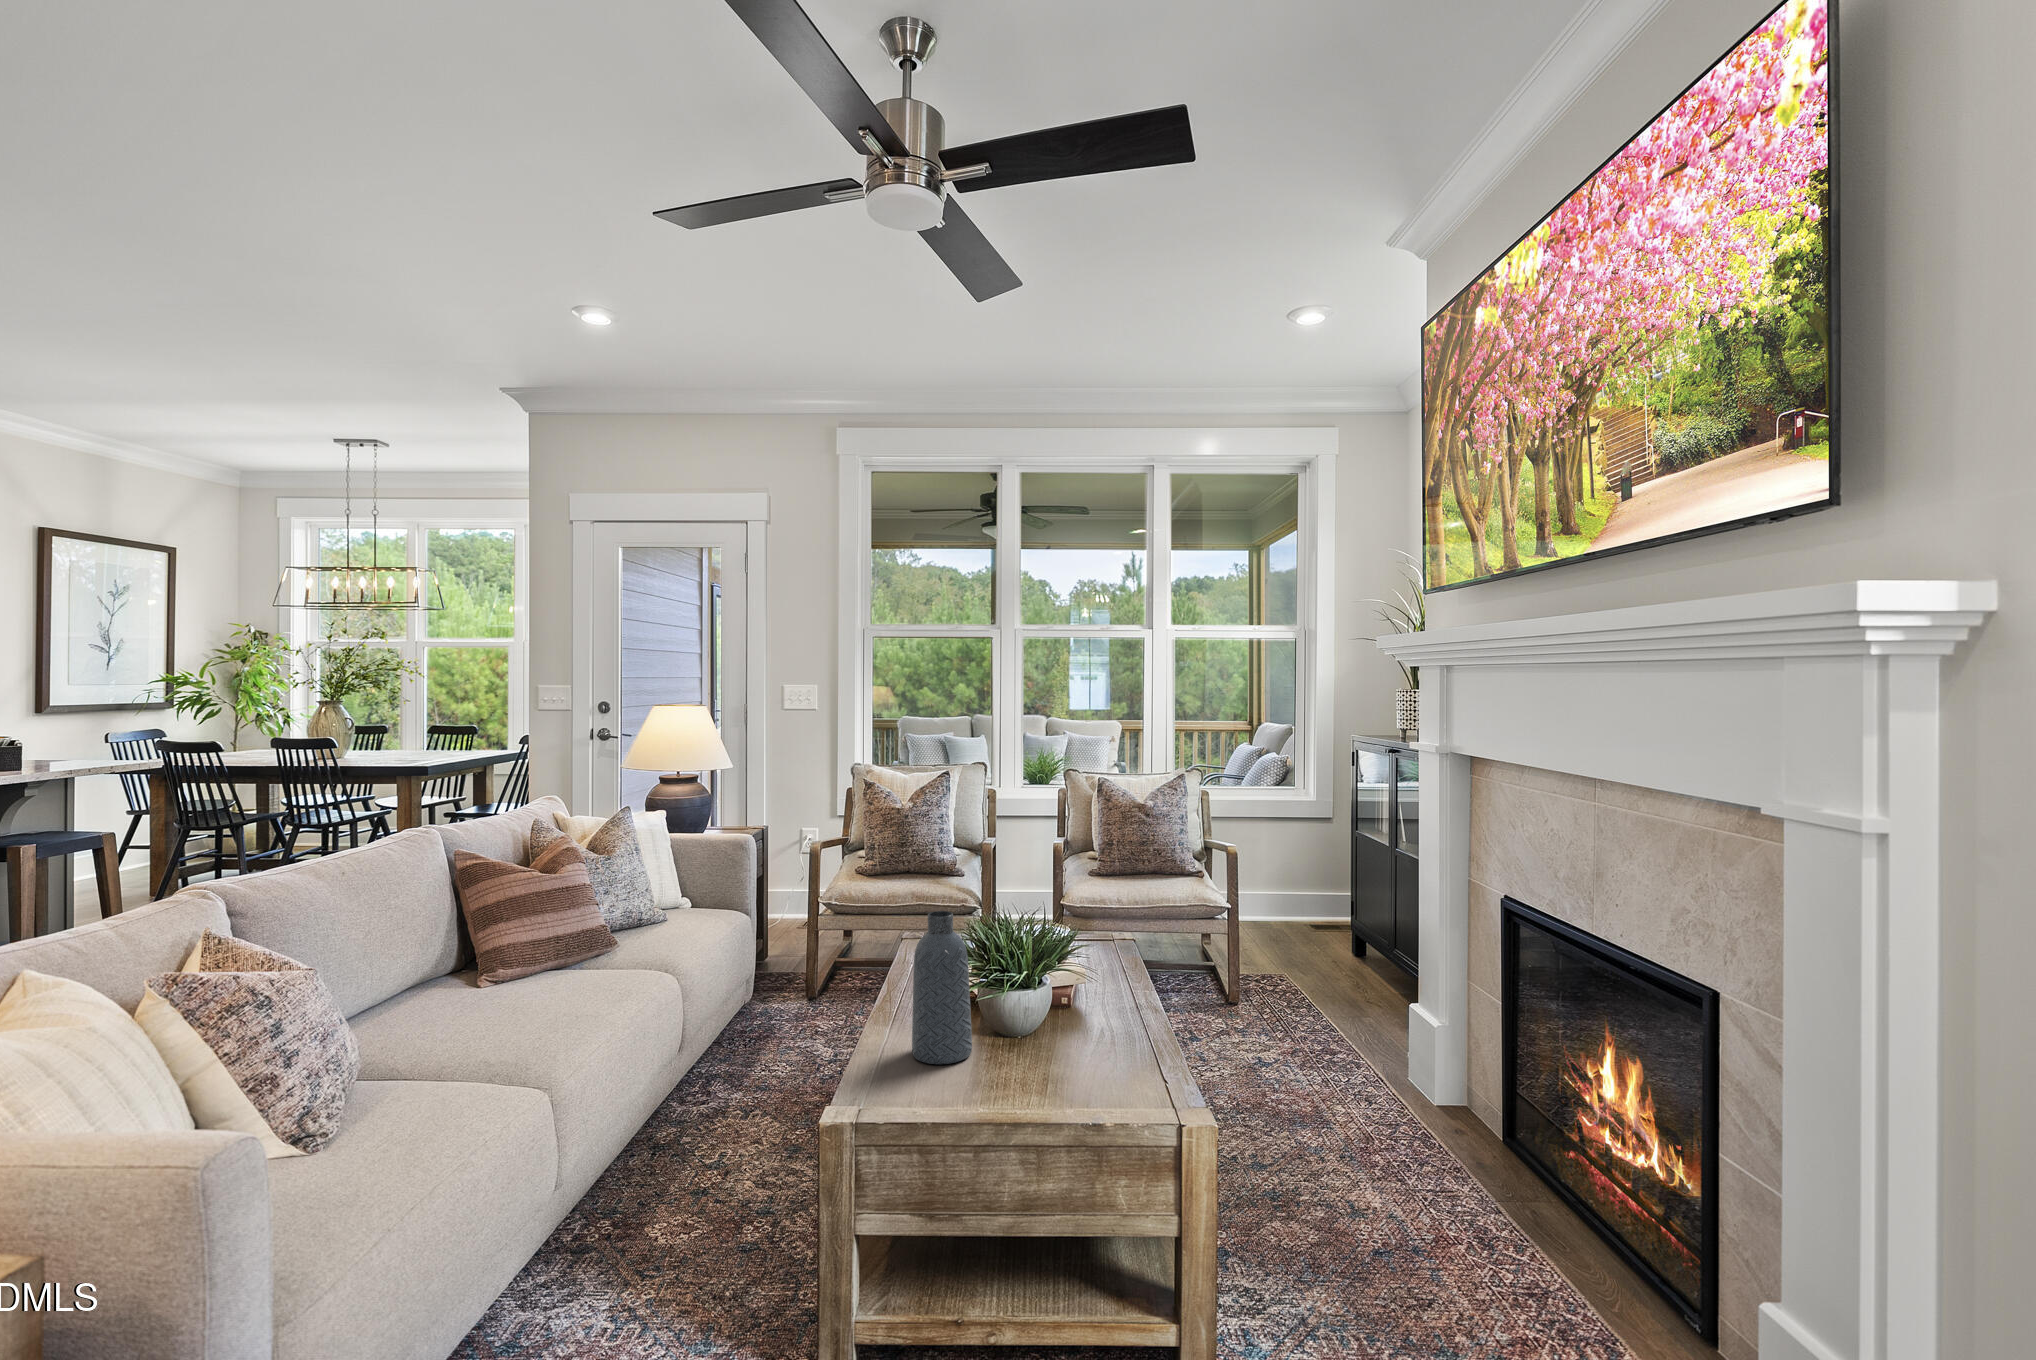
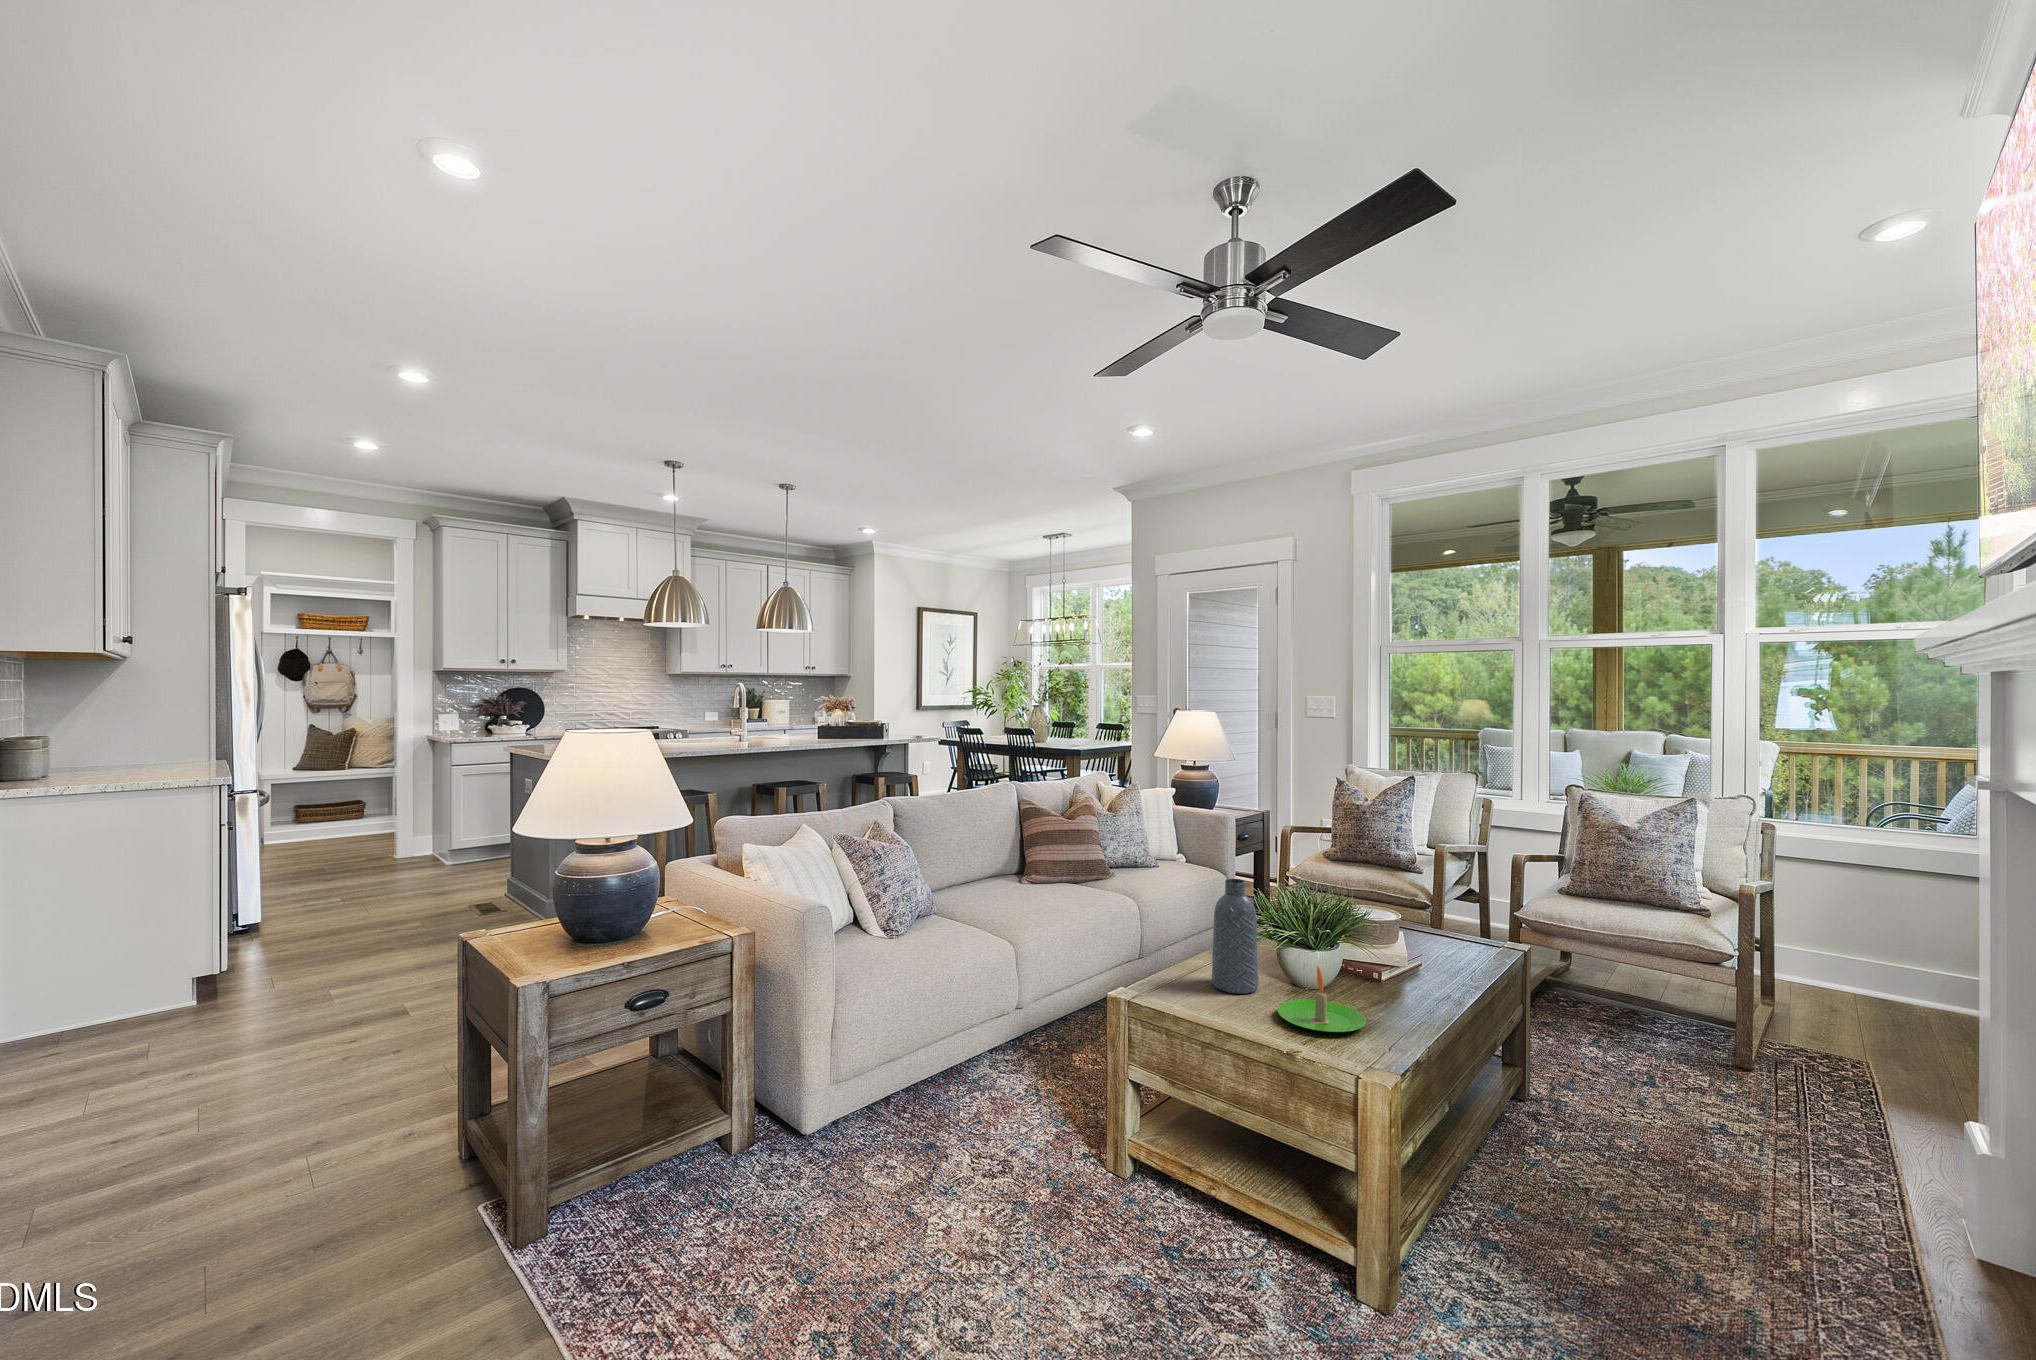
candle: none [1025,998,1129,1080] -> present [1277,966,1366,1032]

